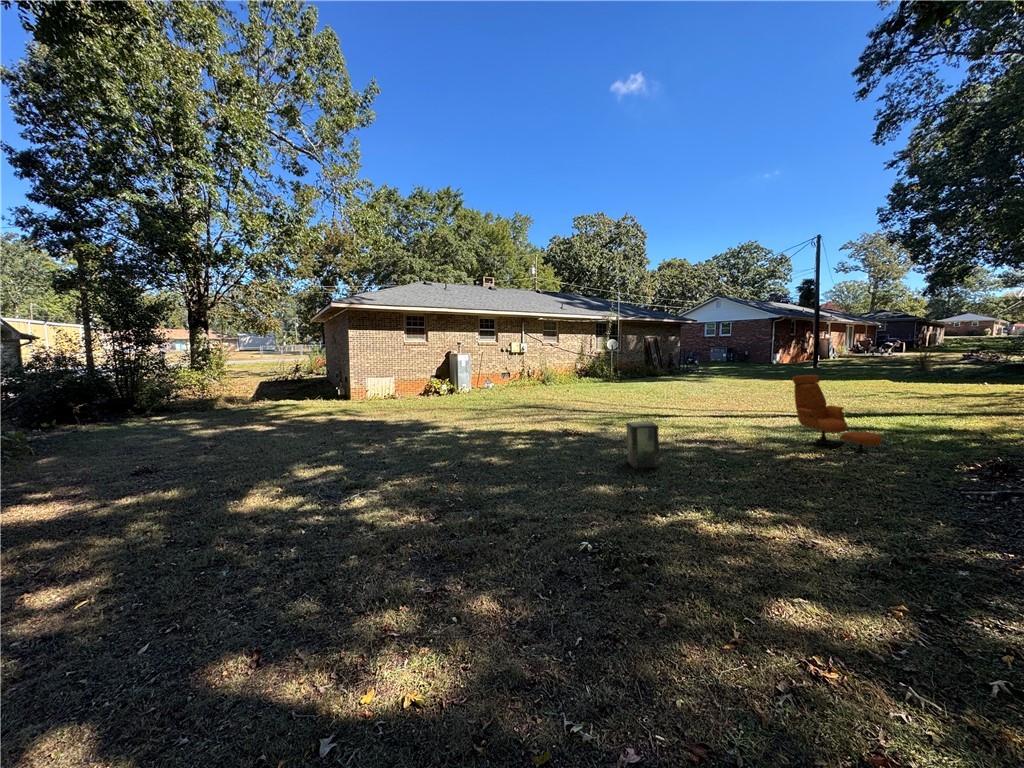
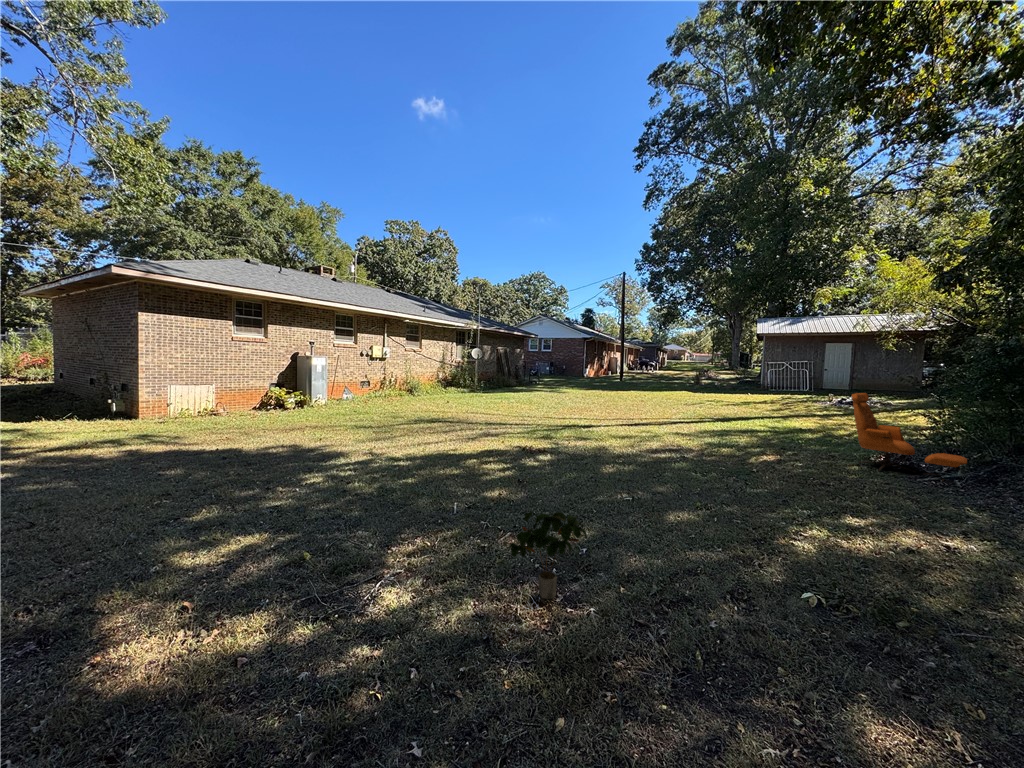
storage box: present [626,421,659,468] -> none [779,453,838,522]
potted plant: none [398,437,426,480] -> present [508,511,587,599]

